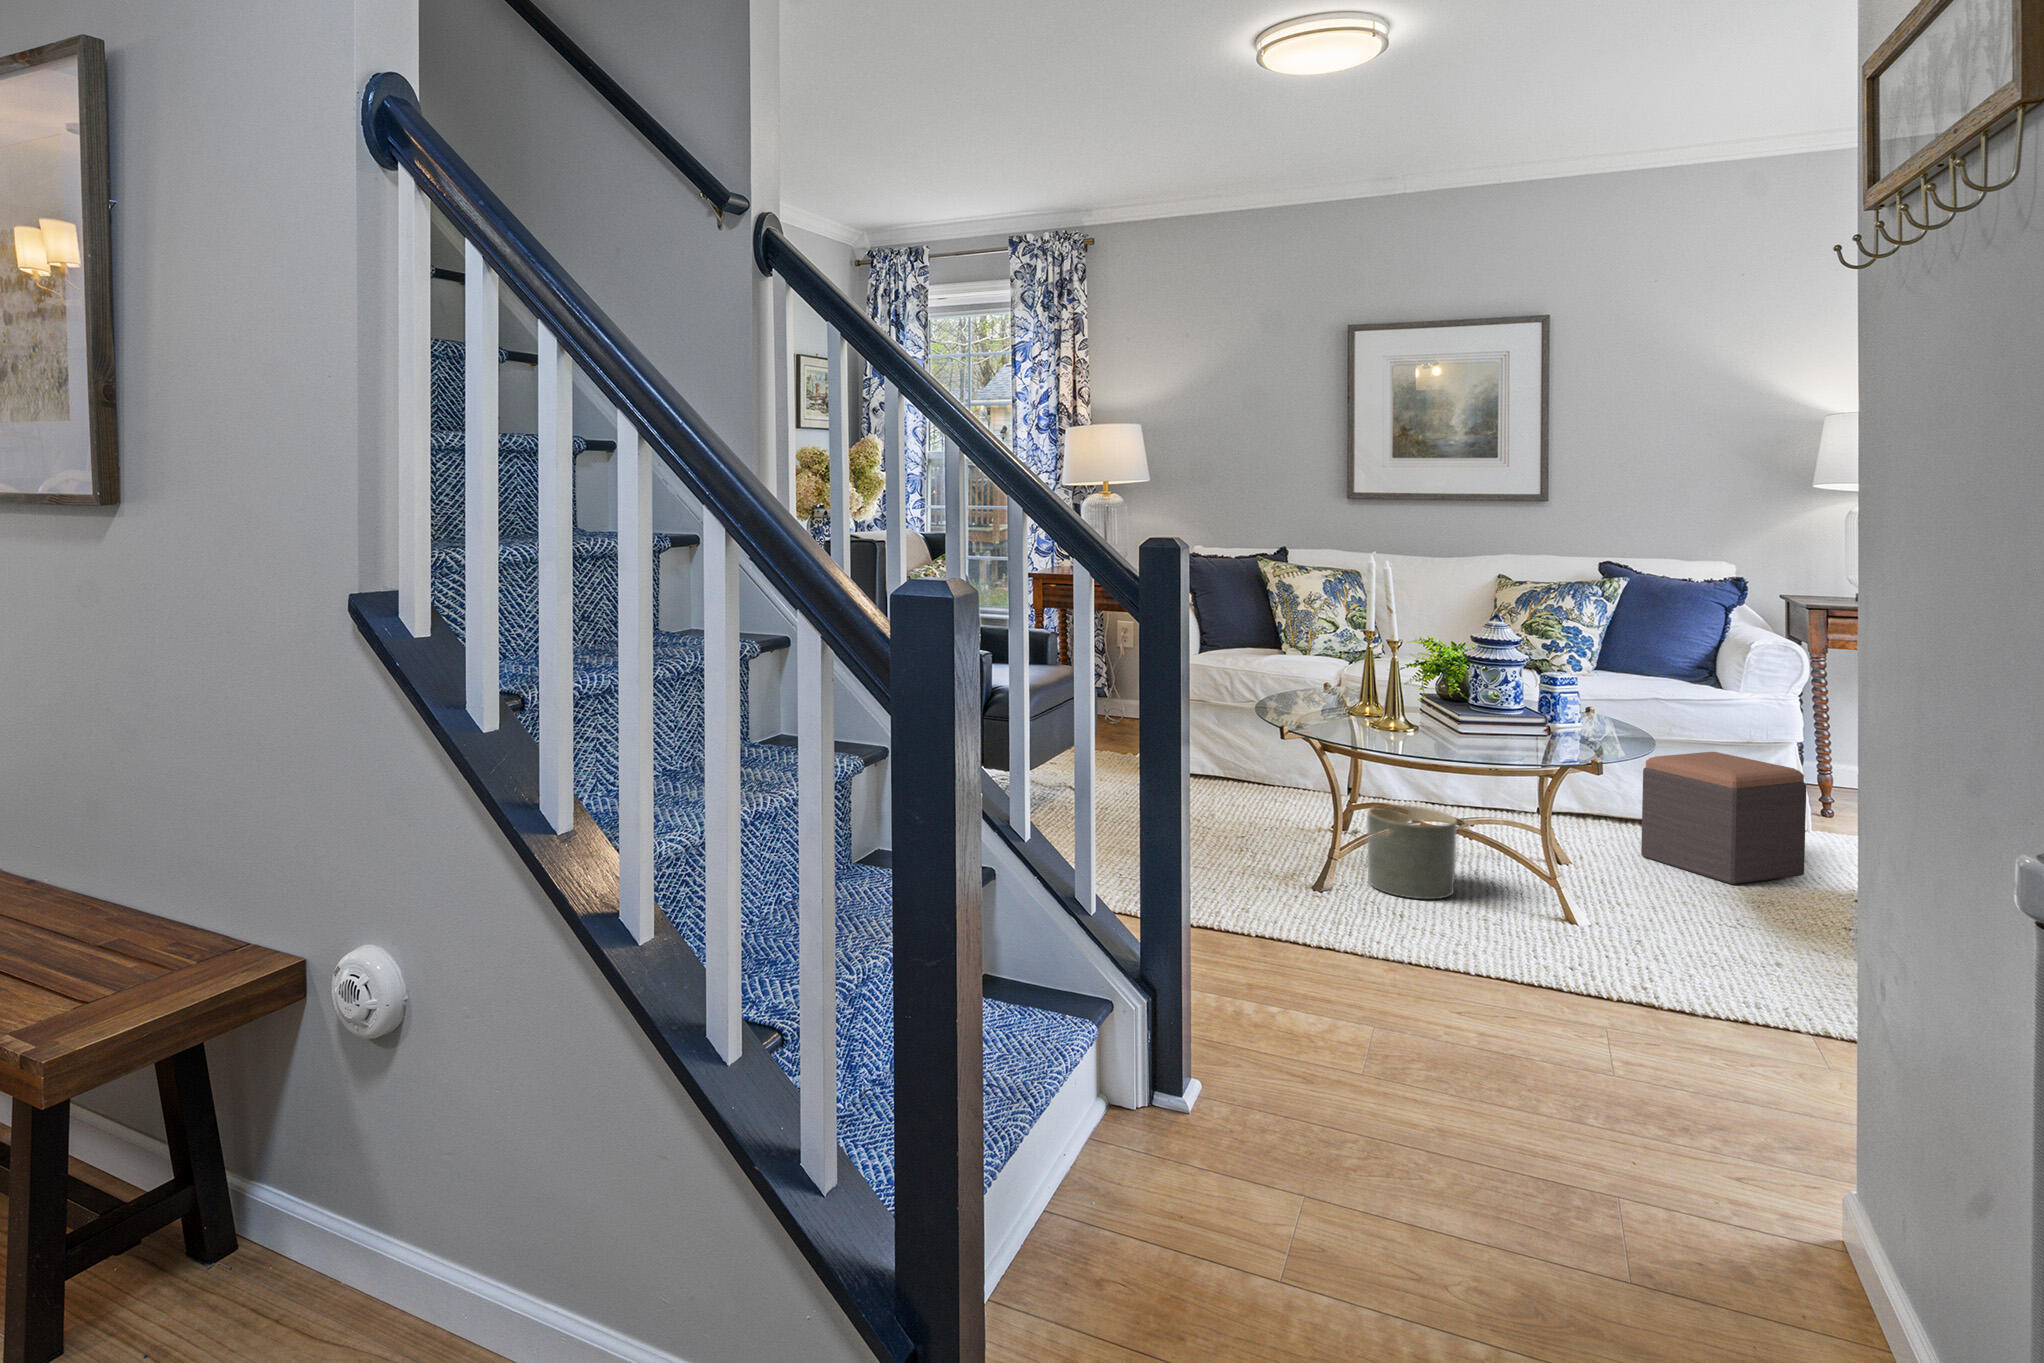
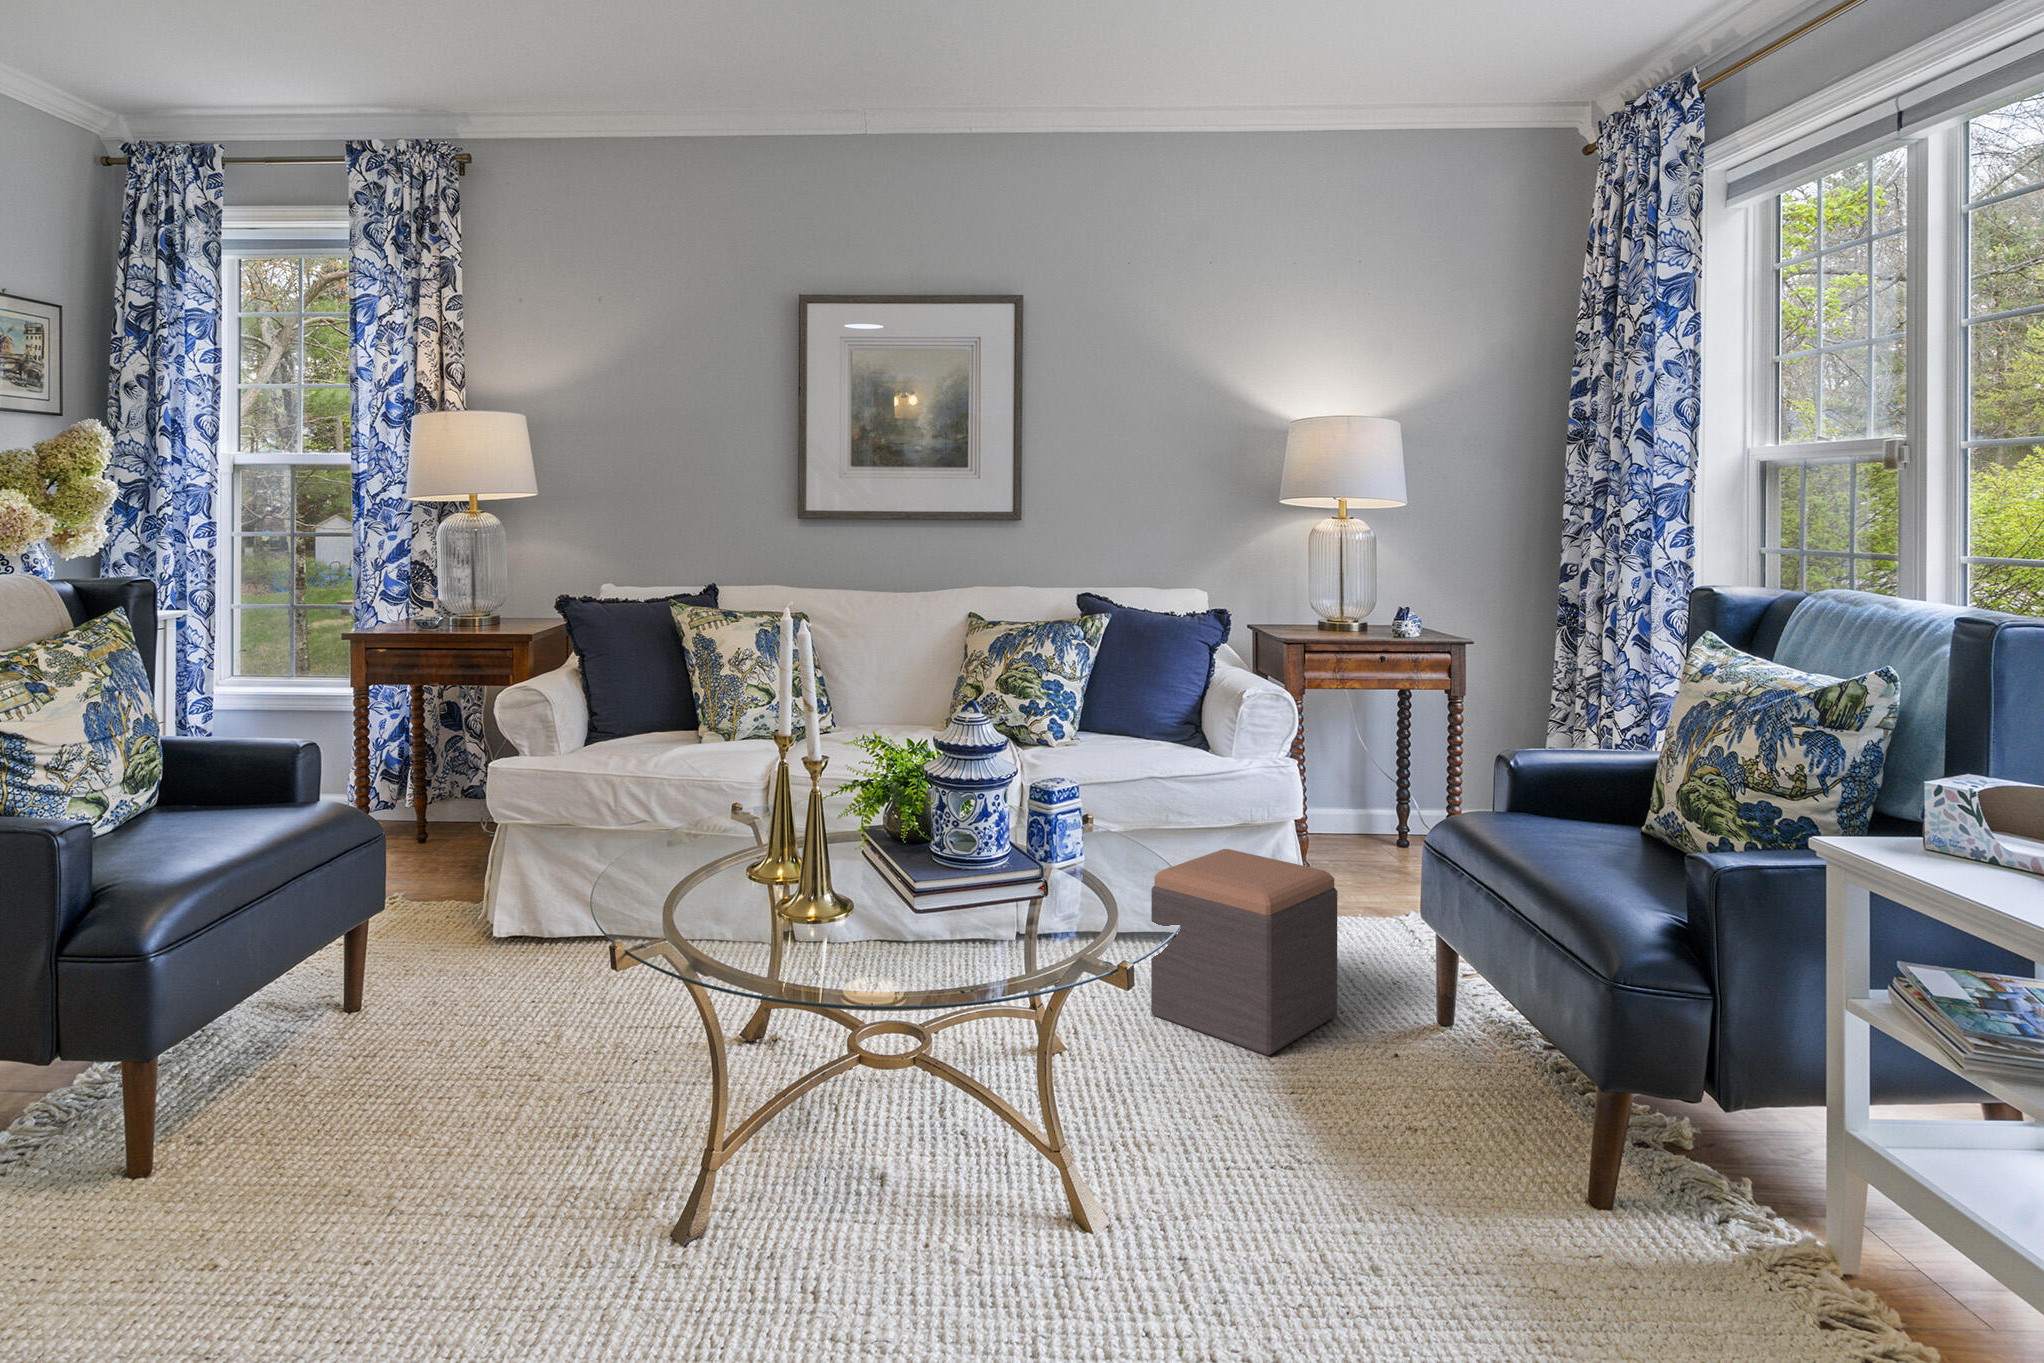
planter: present [1367,805,1457,899] -> none [769,1019,912,1214]

